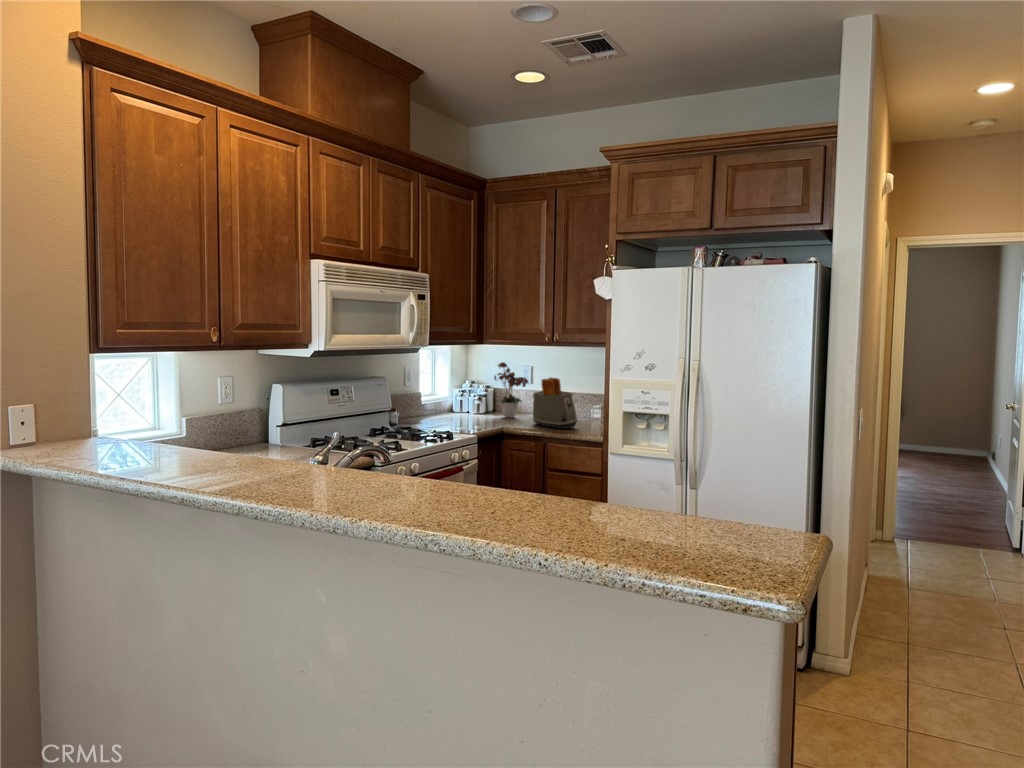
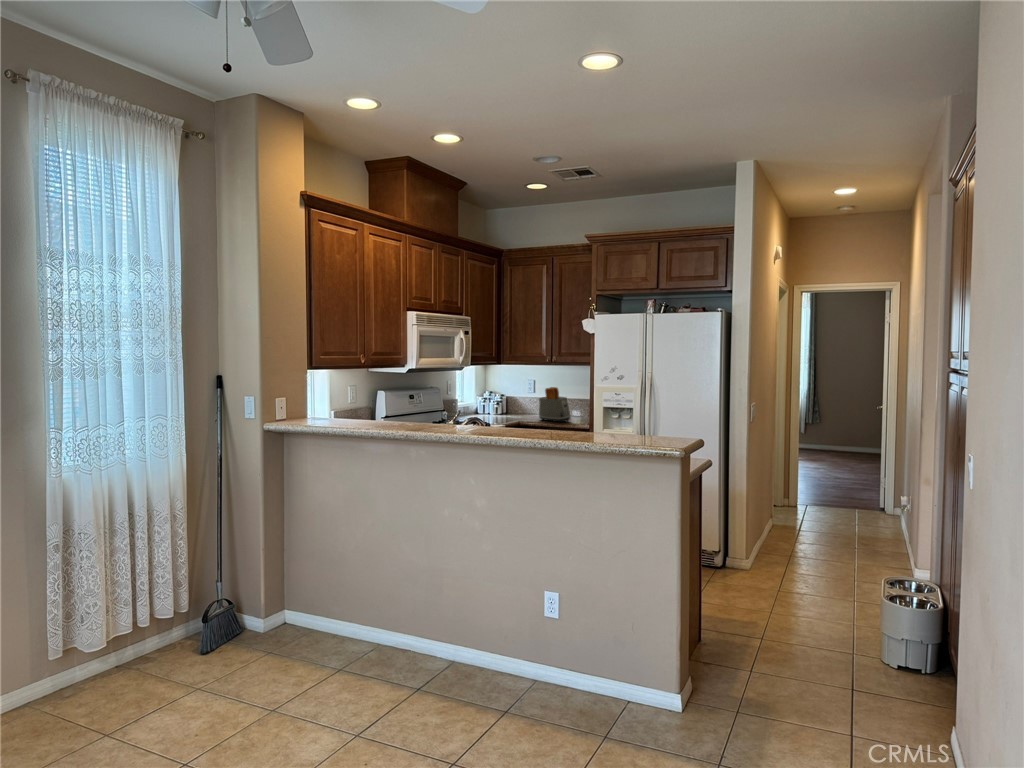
flower arrangement: present [494,362,528,418] -> none [508,375,536,417]

